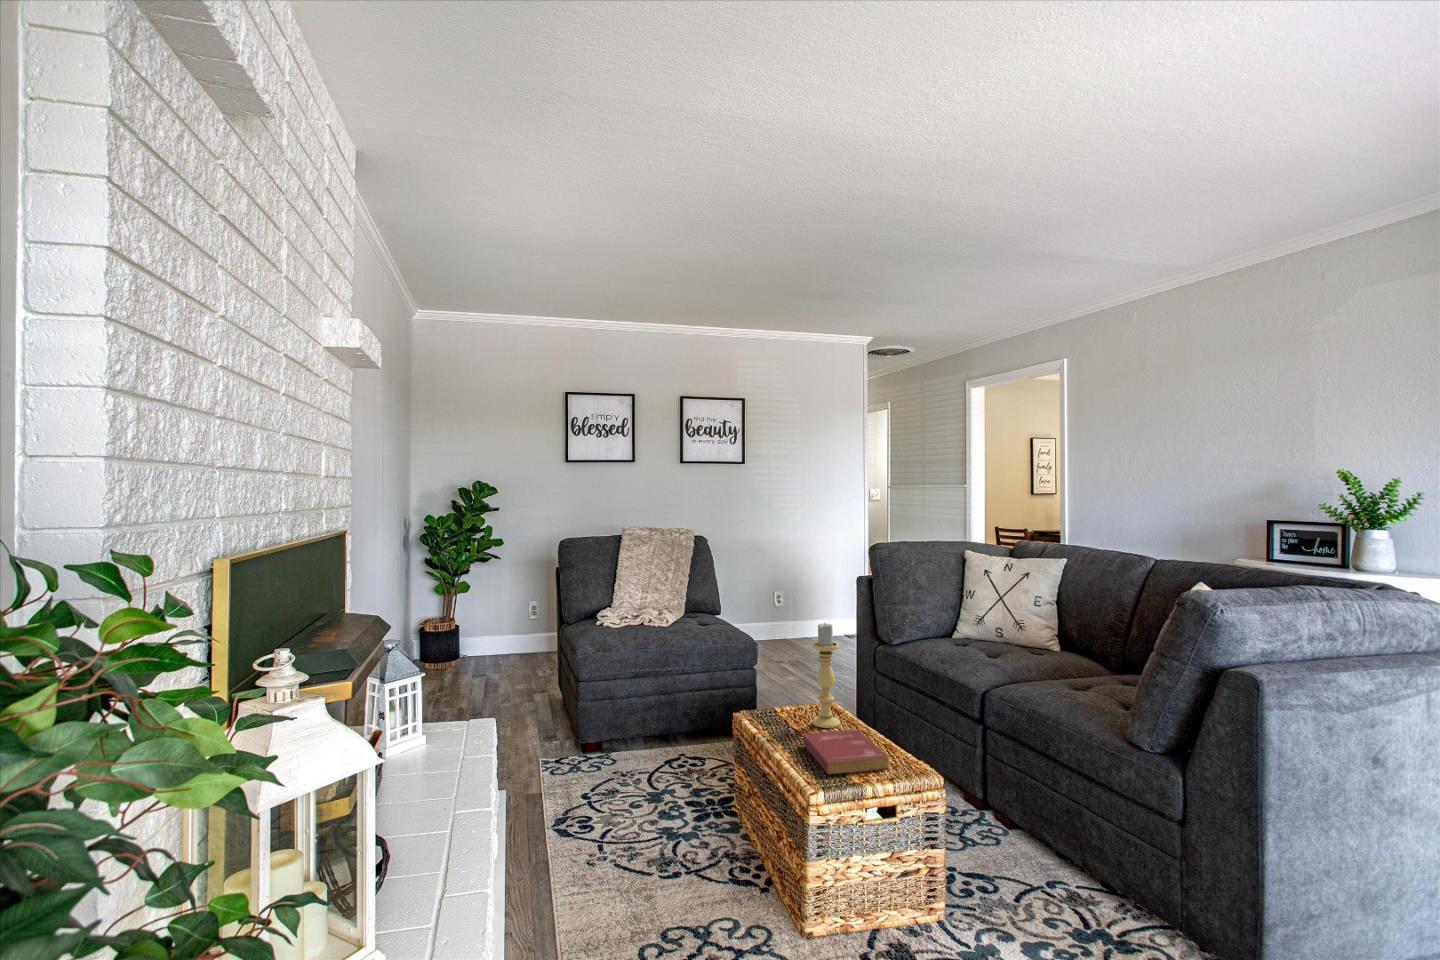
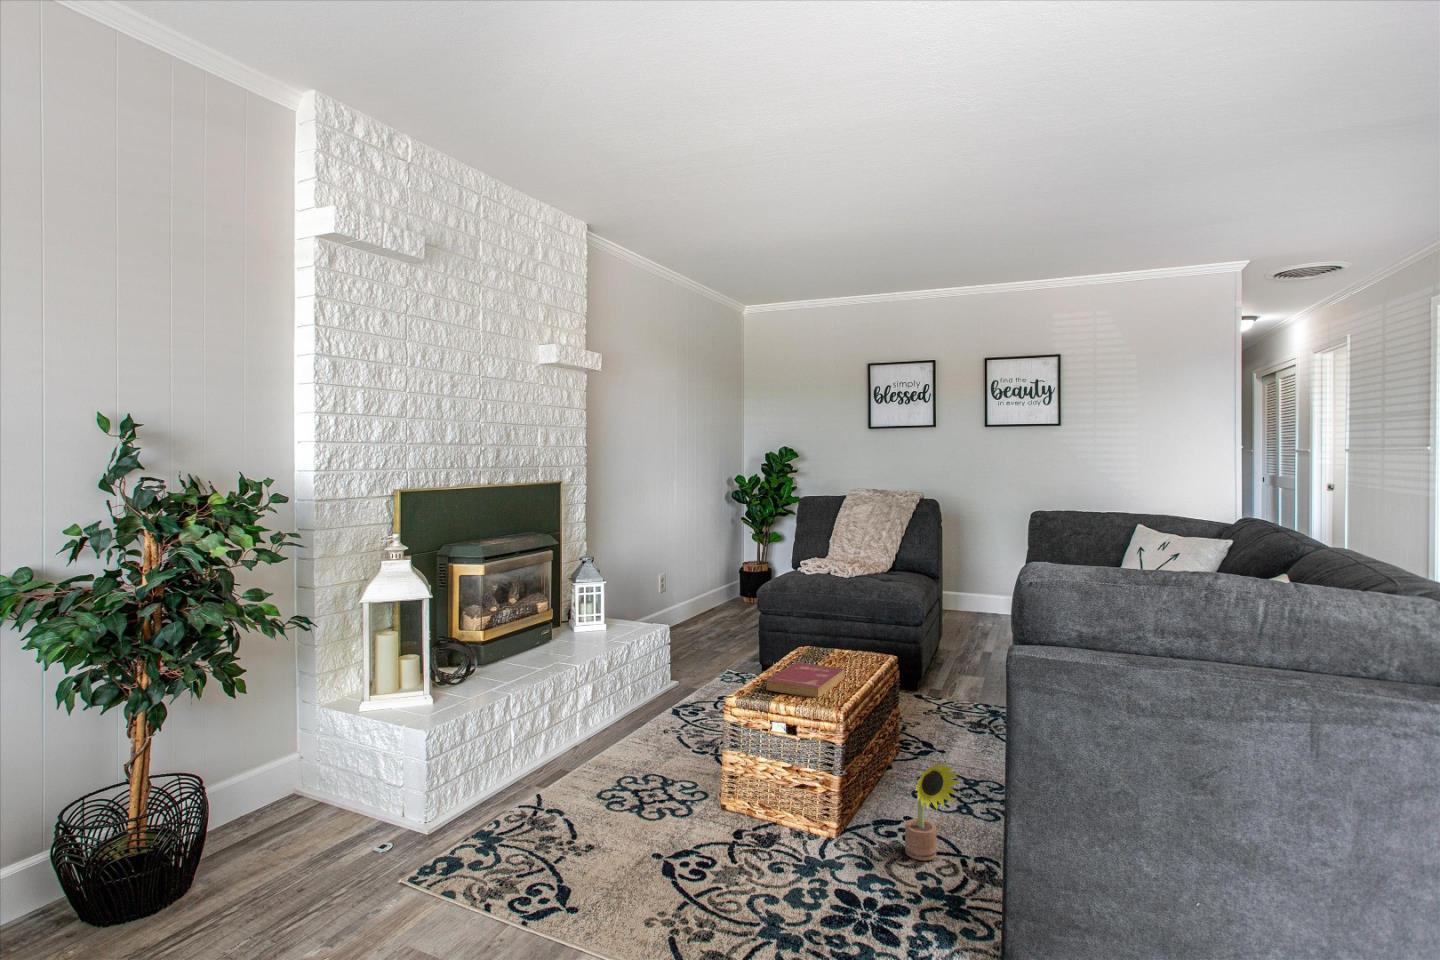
candle holder: present [812,623,840,728] -> none [837,571,863,669]
decorative plant: none [991,802,1042,909] -> present [905,763,960,860]

